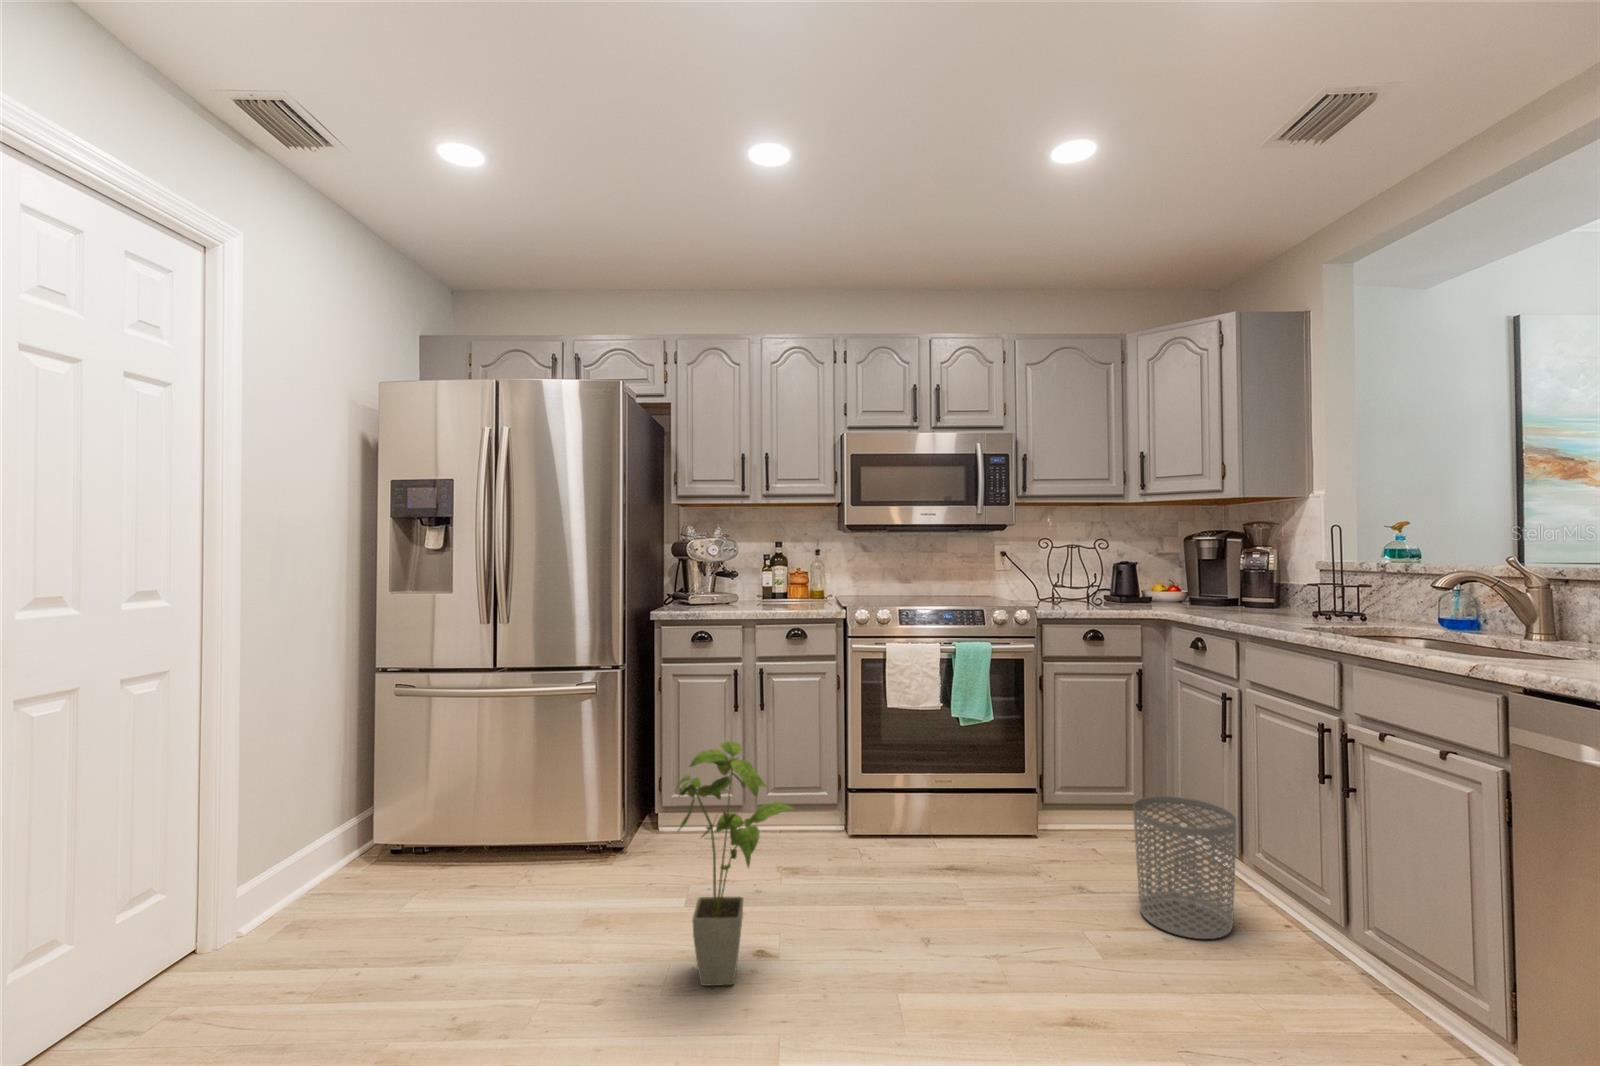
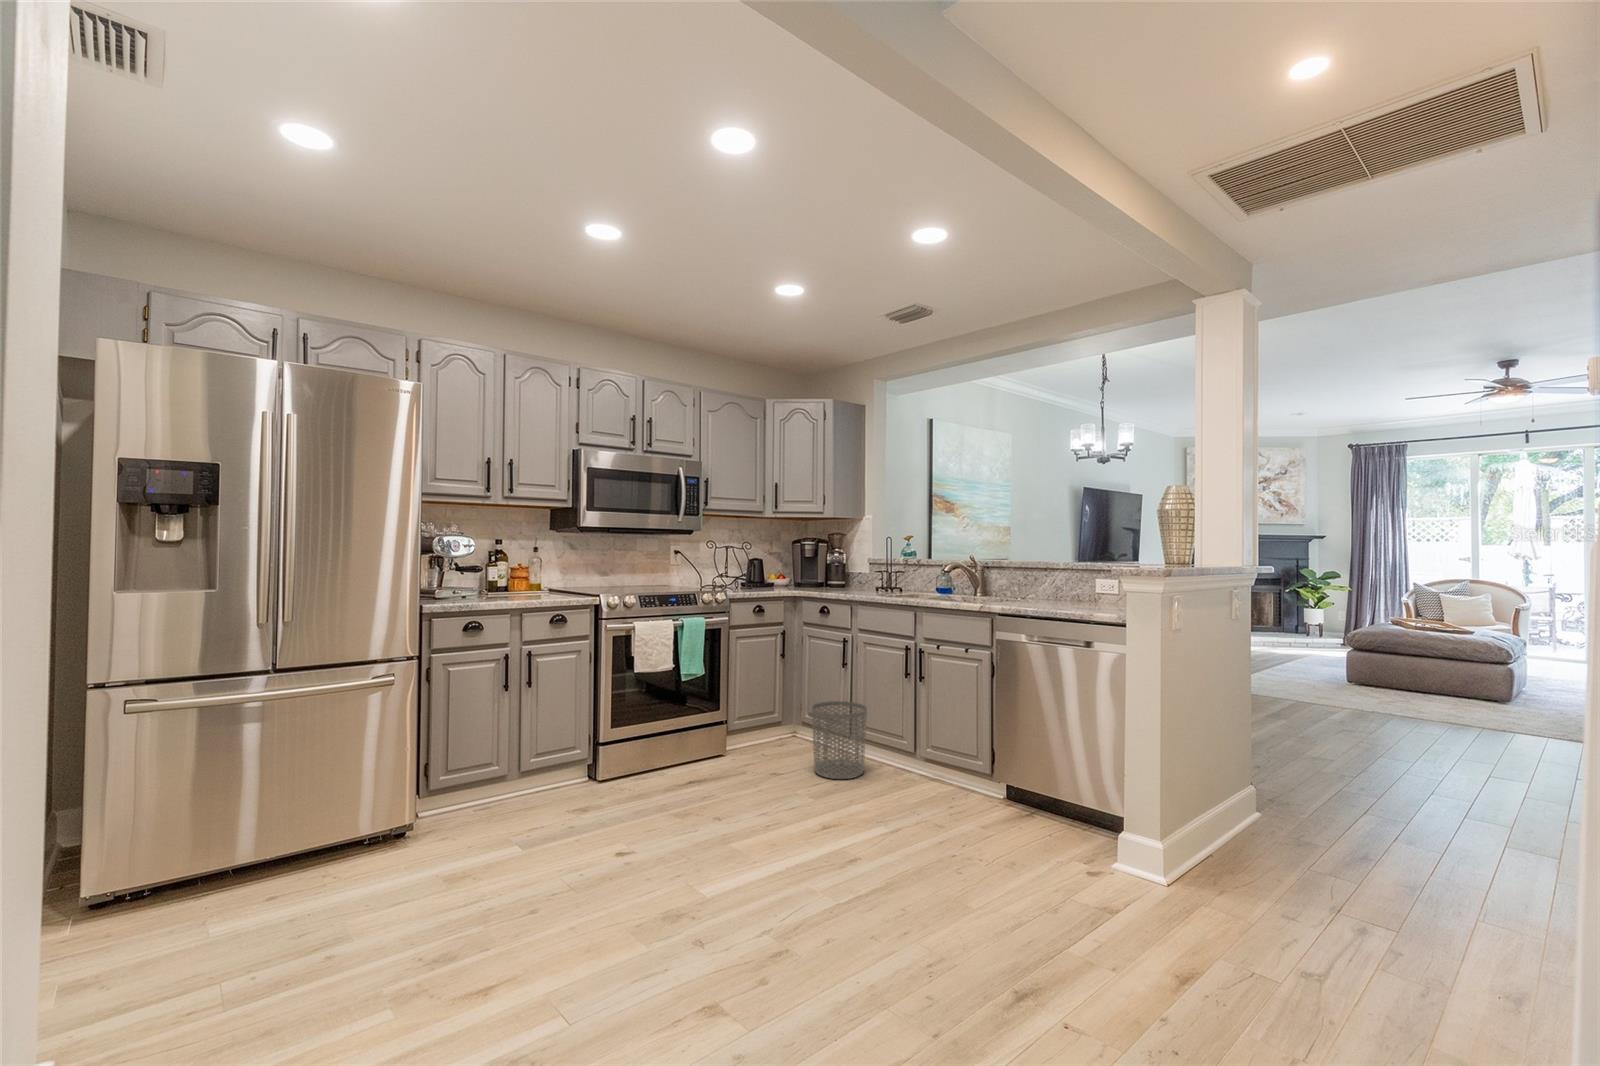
house plant: present [678,742,794,986] -> none [562,695,657,886]

